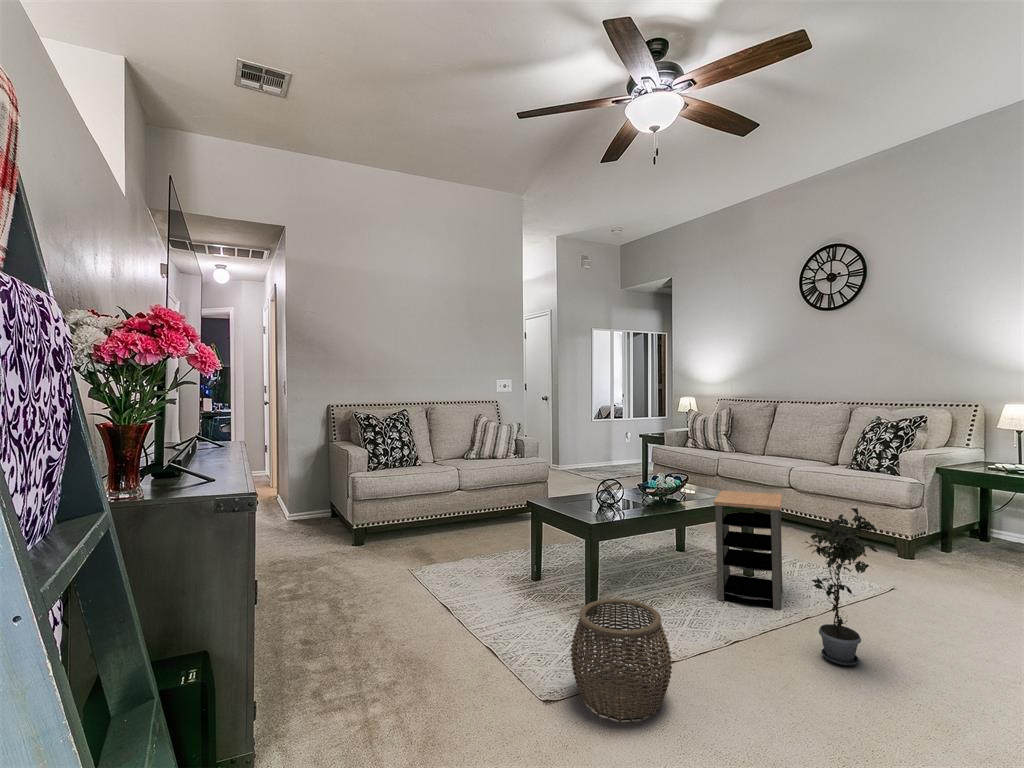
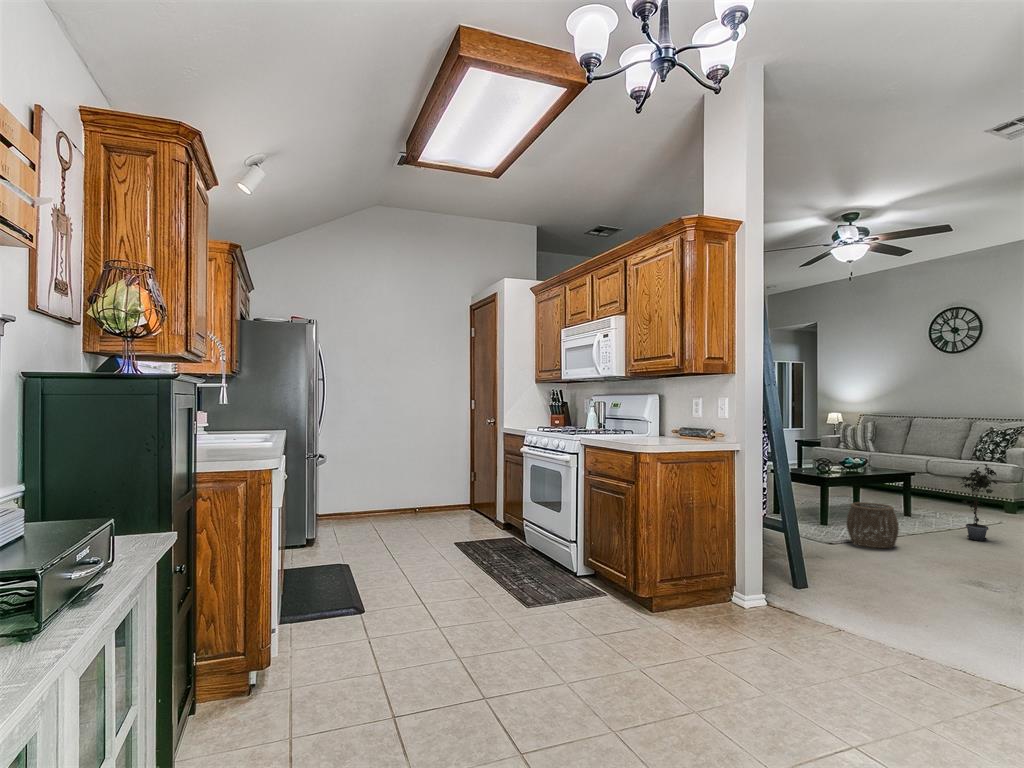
side table: present [713,490,783,610] -> none [896,464,939,526]

